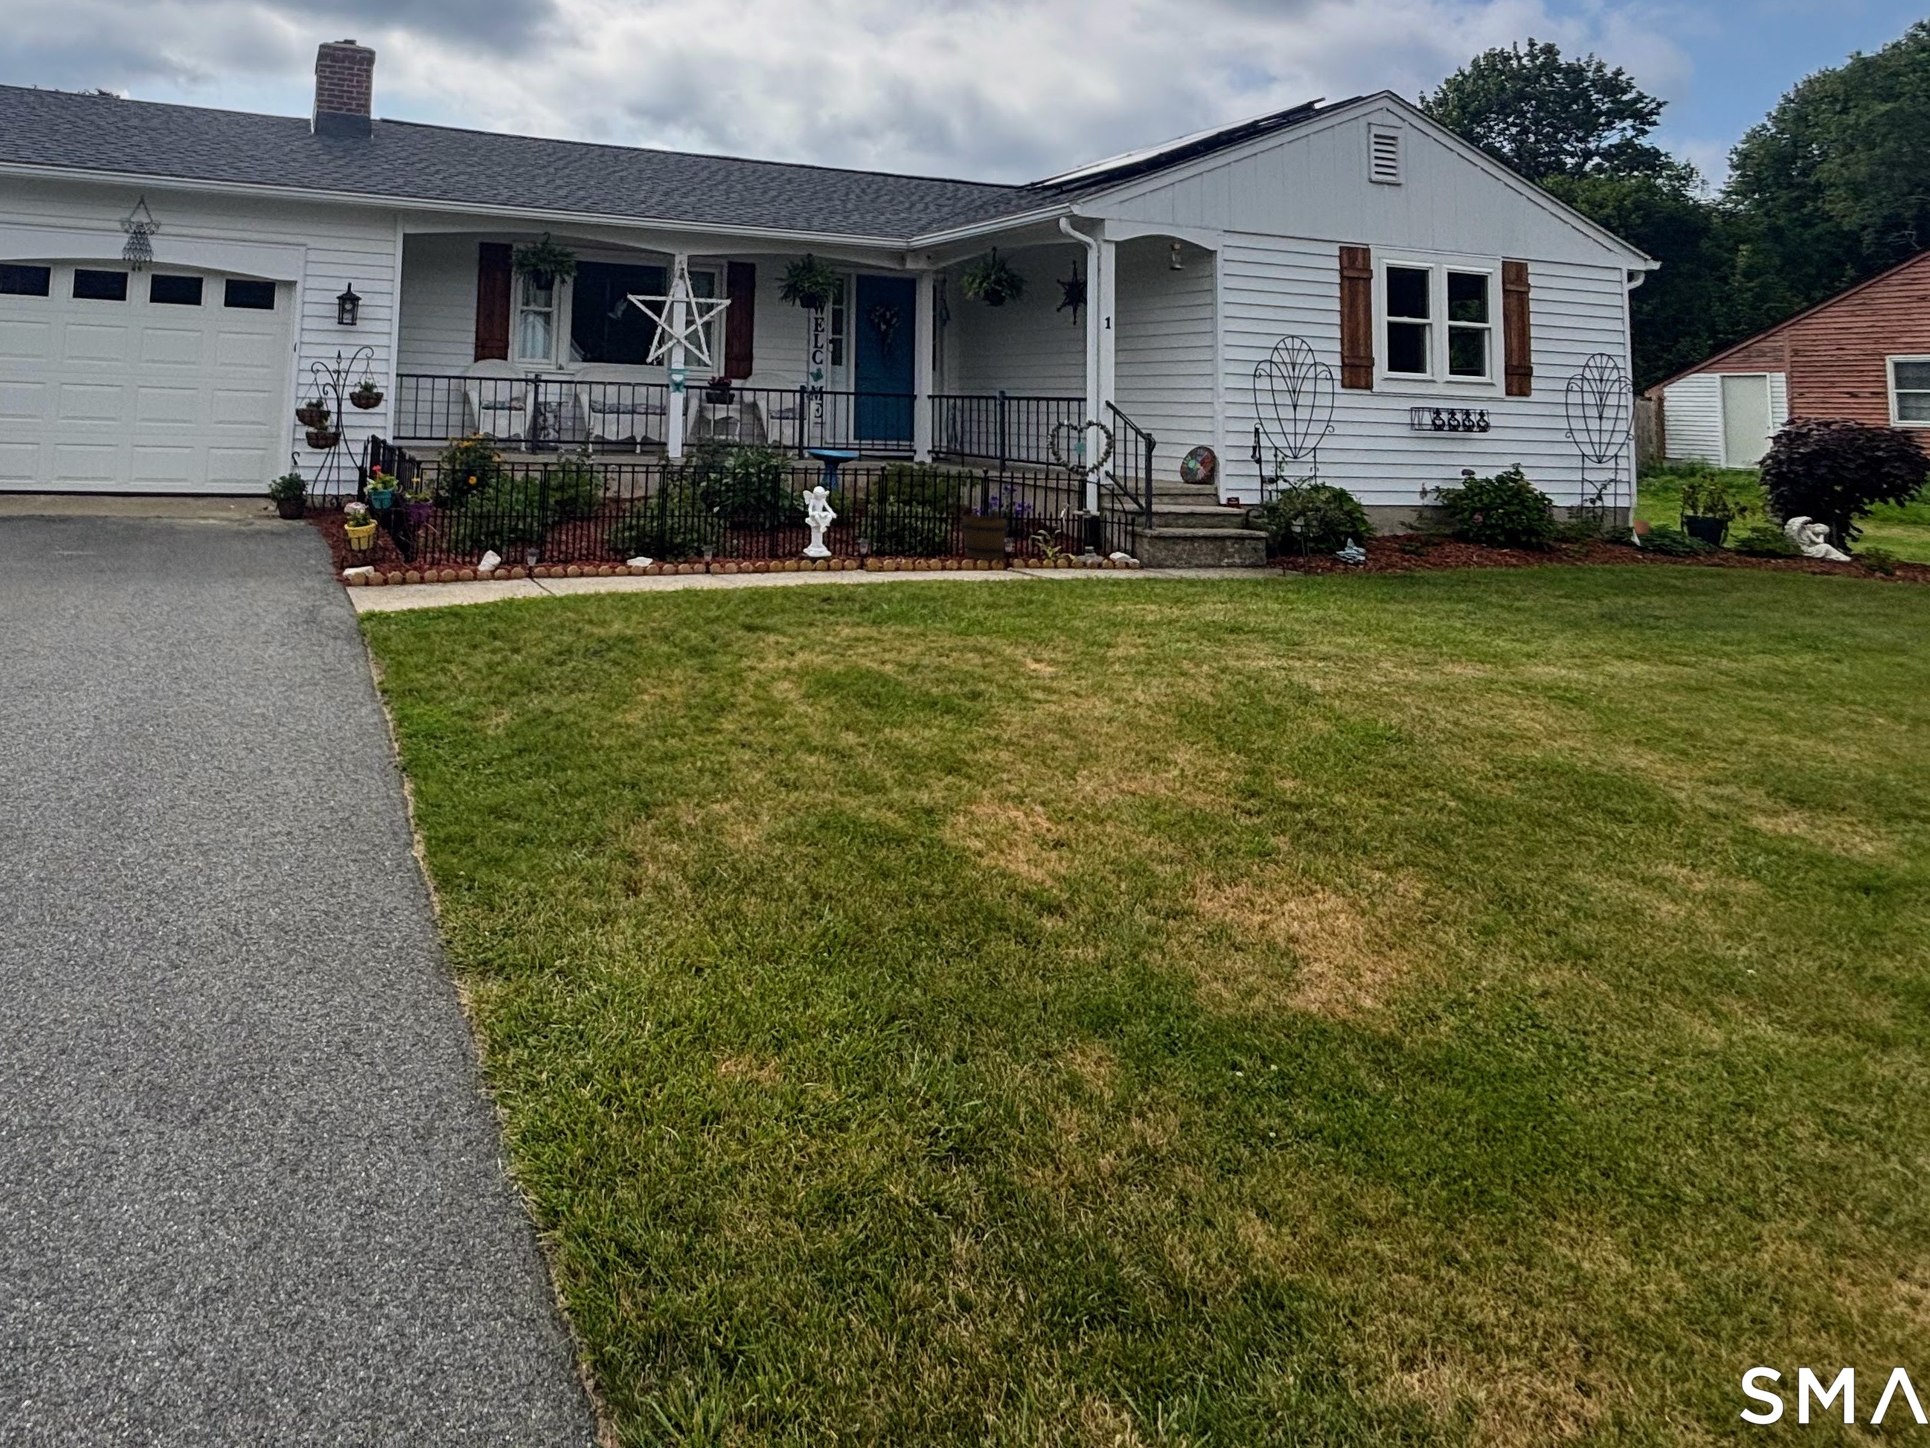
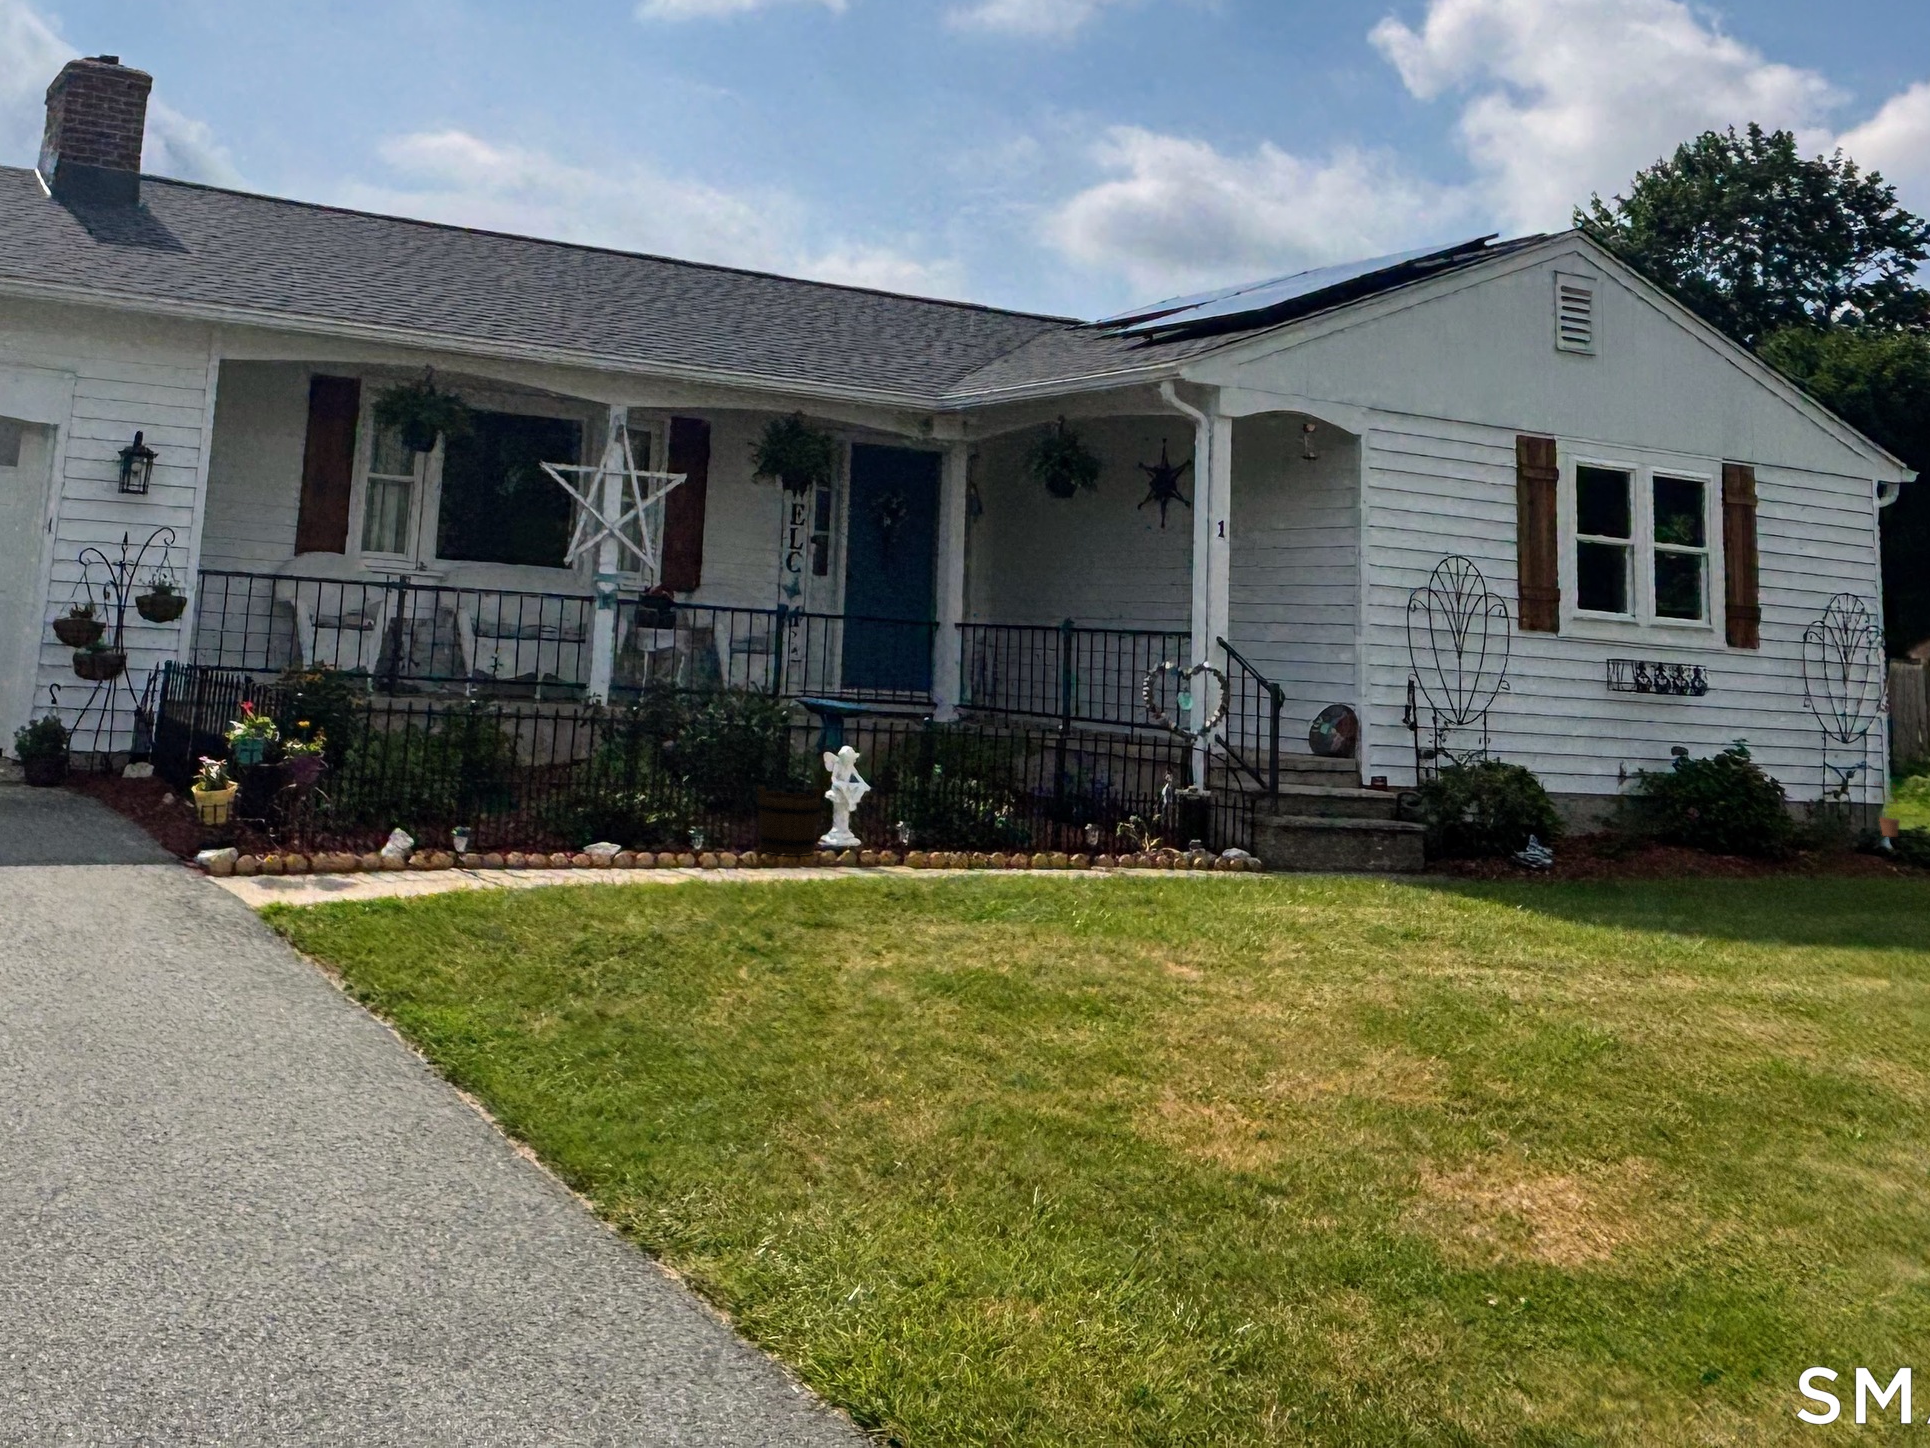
bucket: present [962,511,1007,560] -> present [756,786,822,856]

